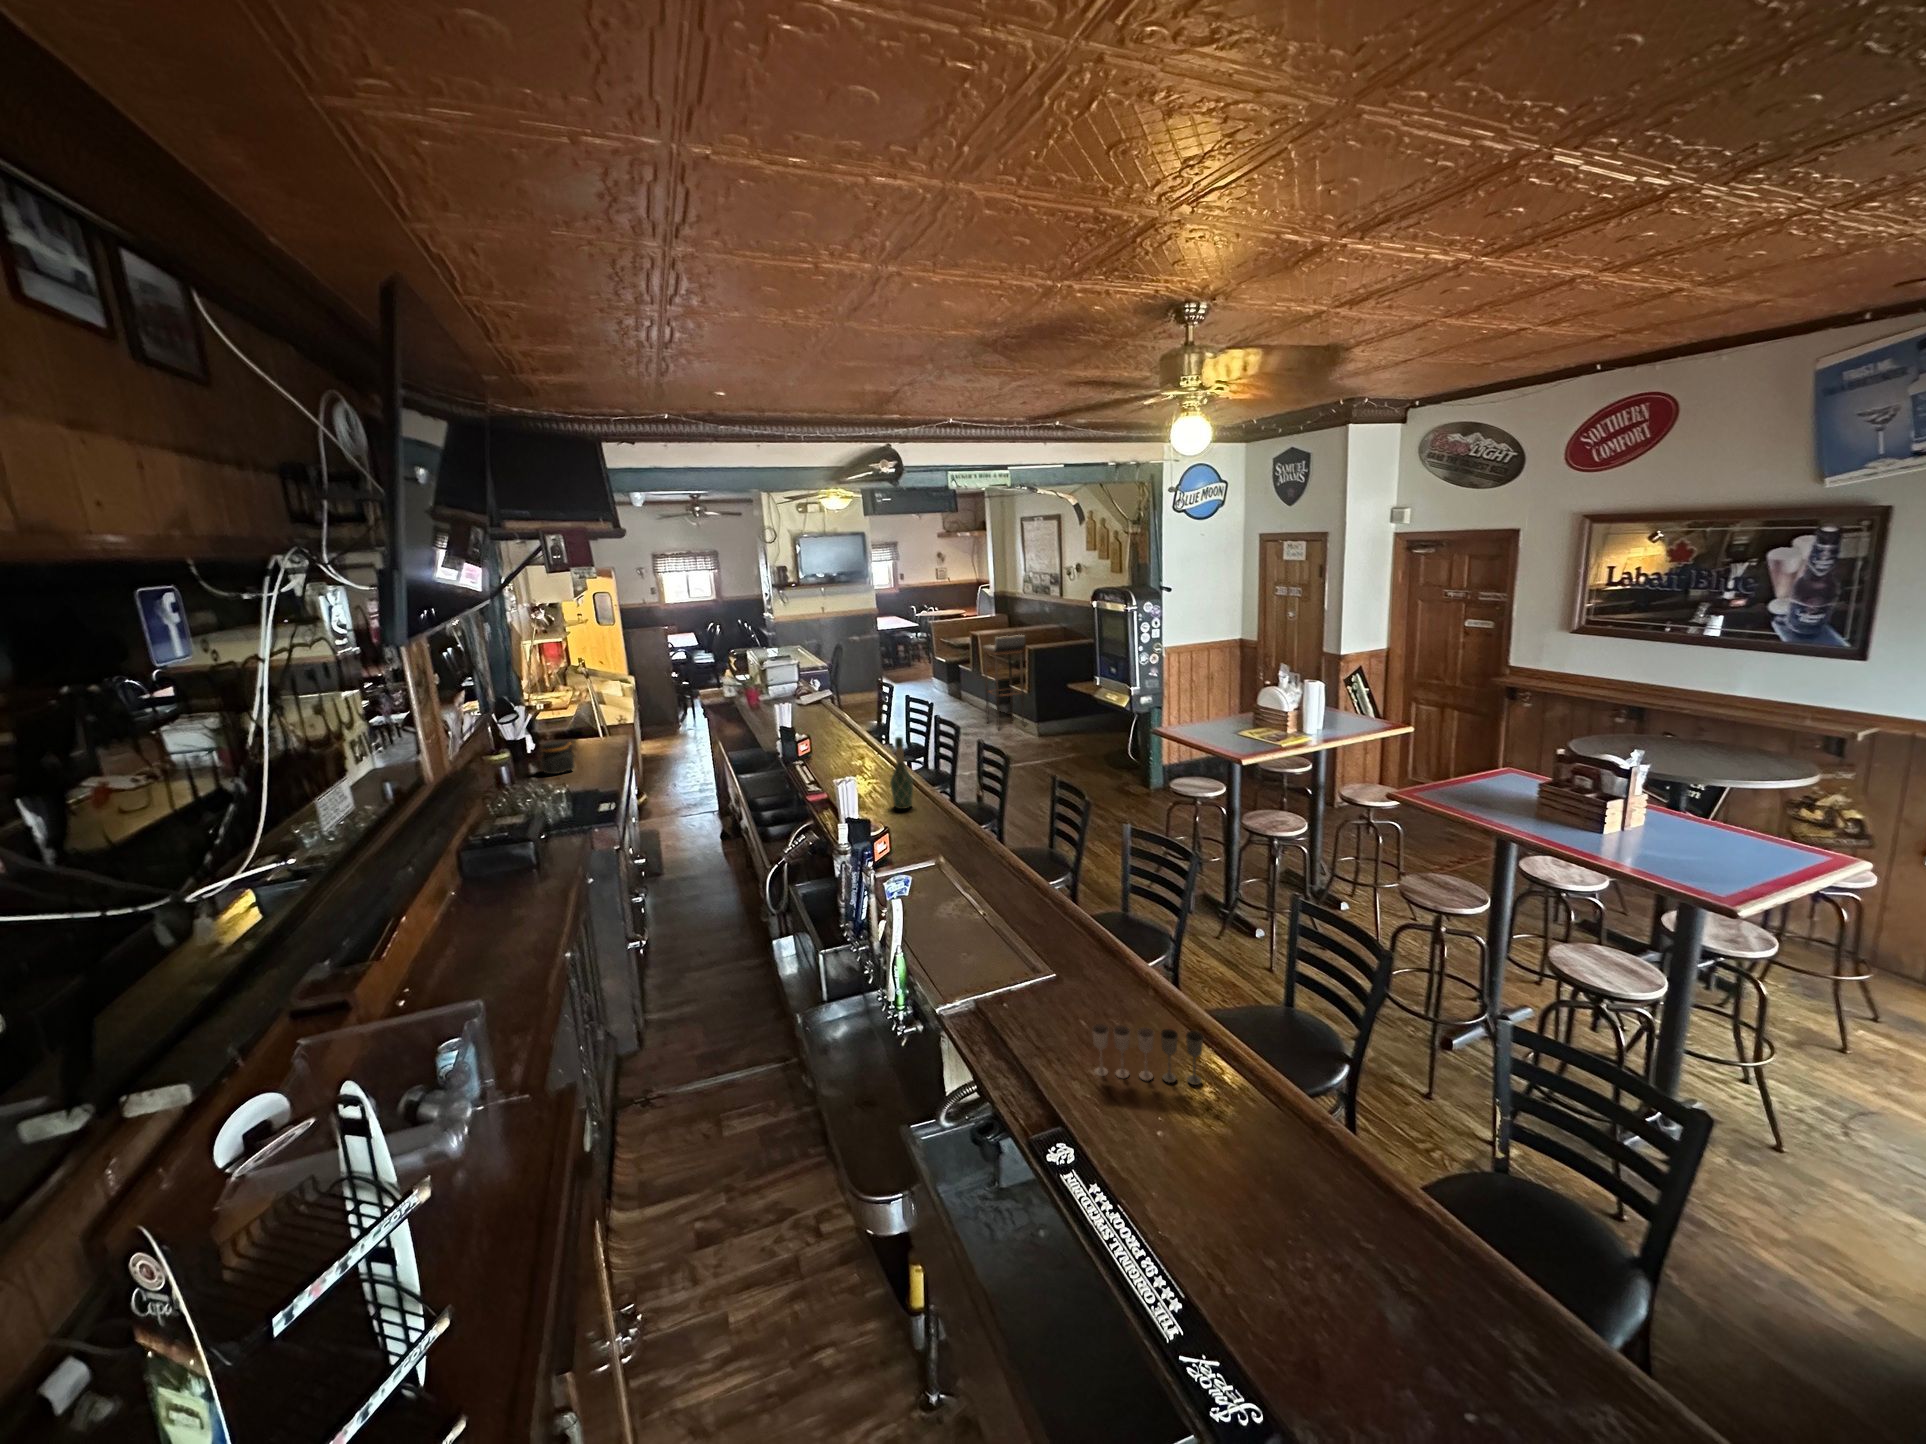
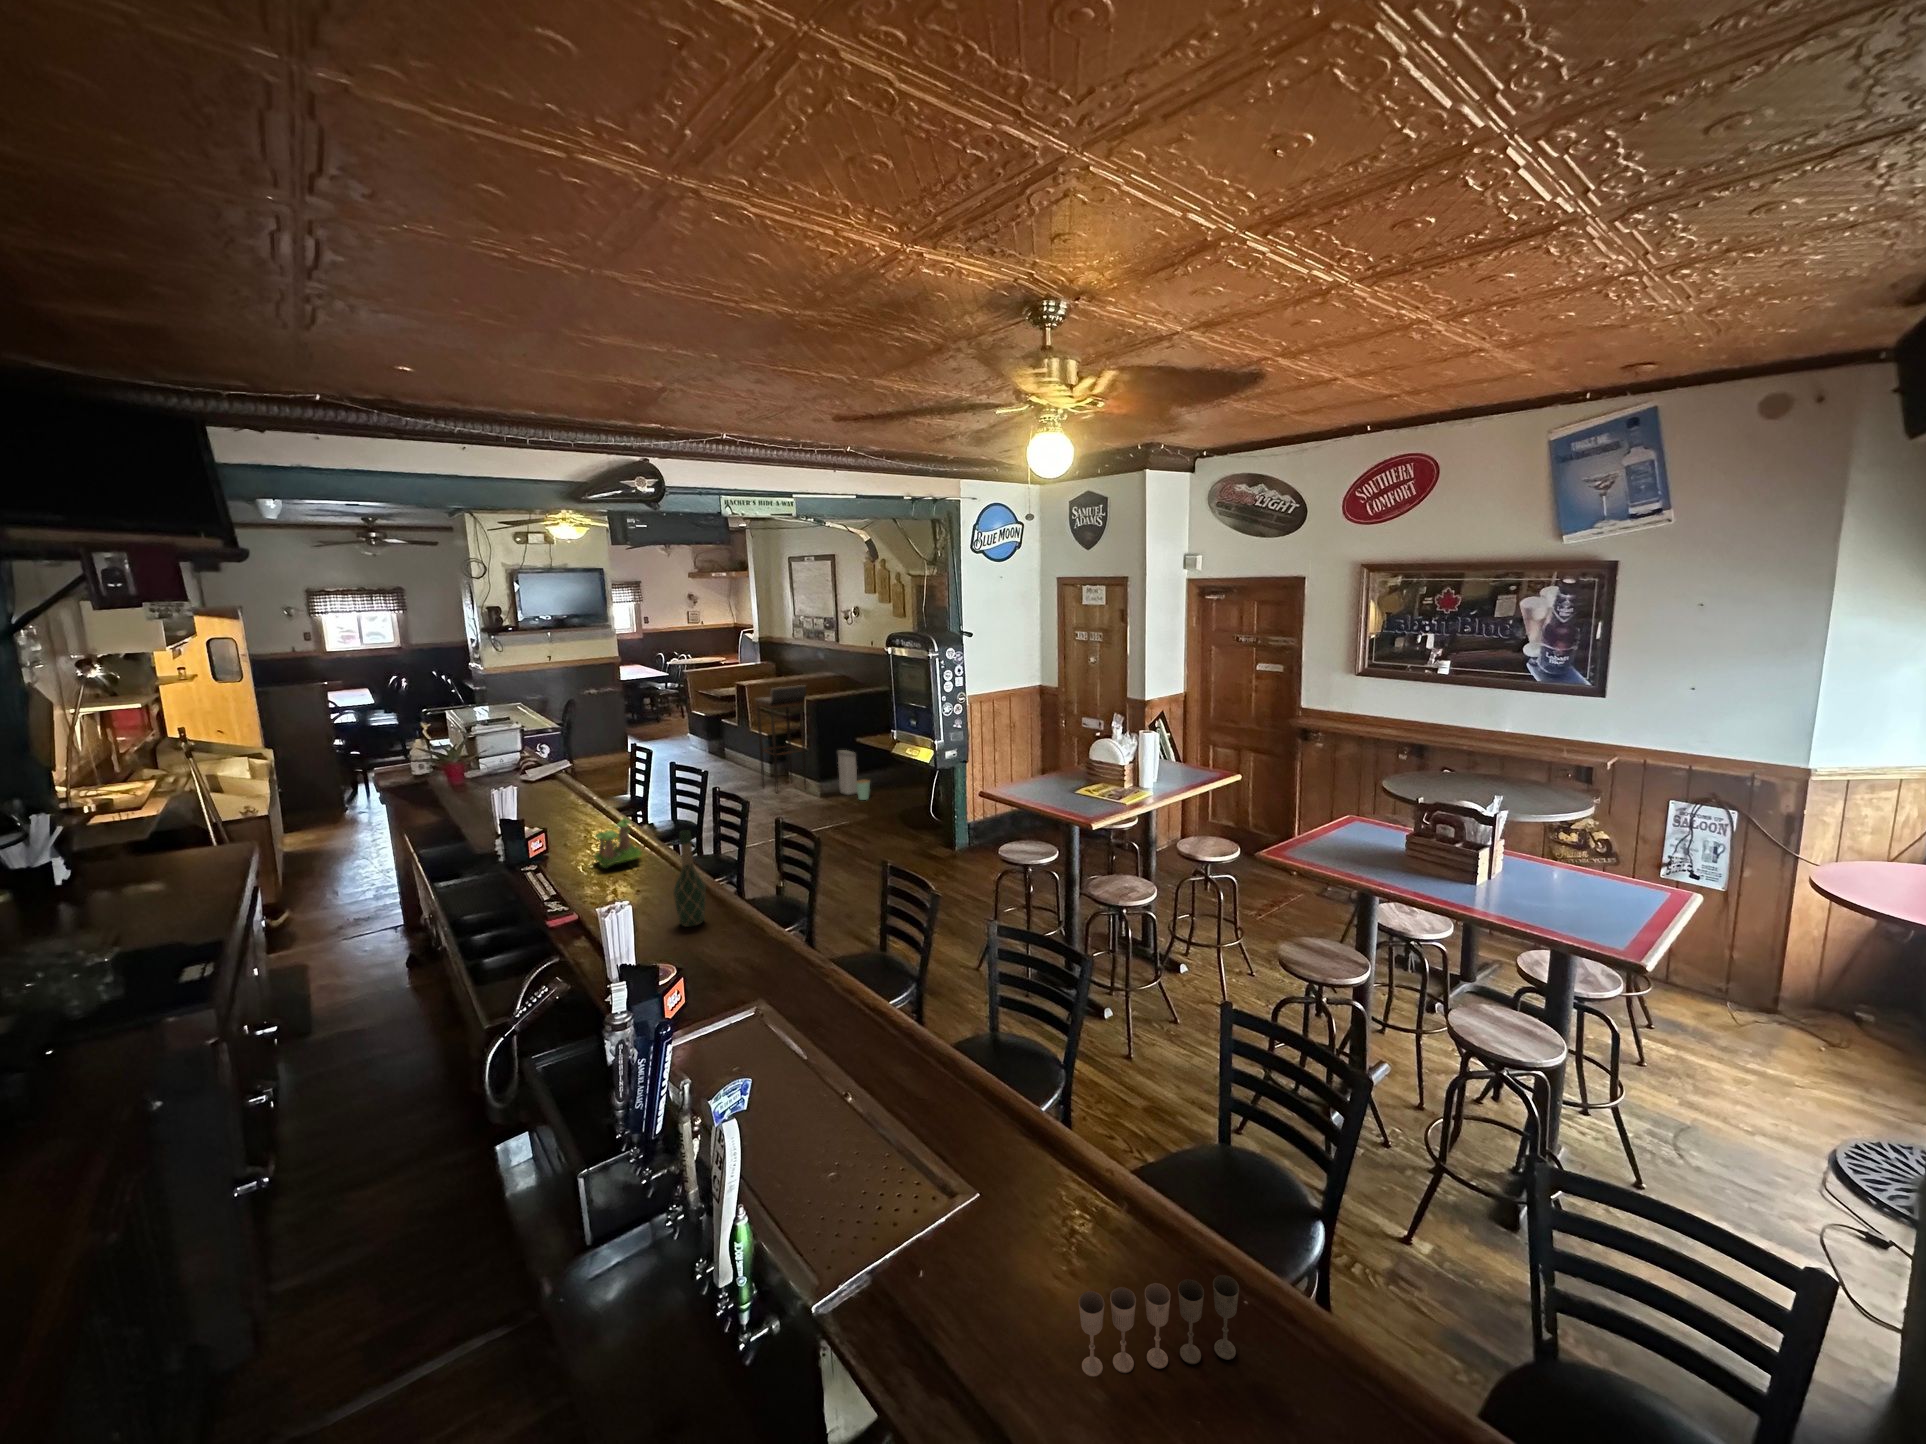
trash can: none [1051,694,1079,739] -> present [837,750,870,800]
plant: none [840,717,877,766] -> present [593,818,642,866]
jar: present [538,741,575,774] -> none [65,865,144,922]

